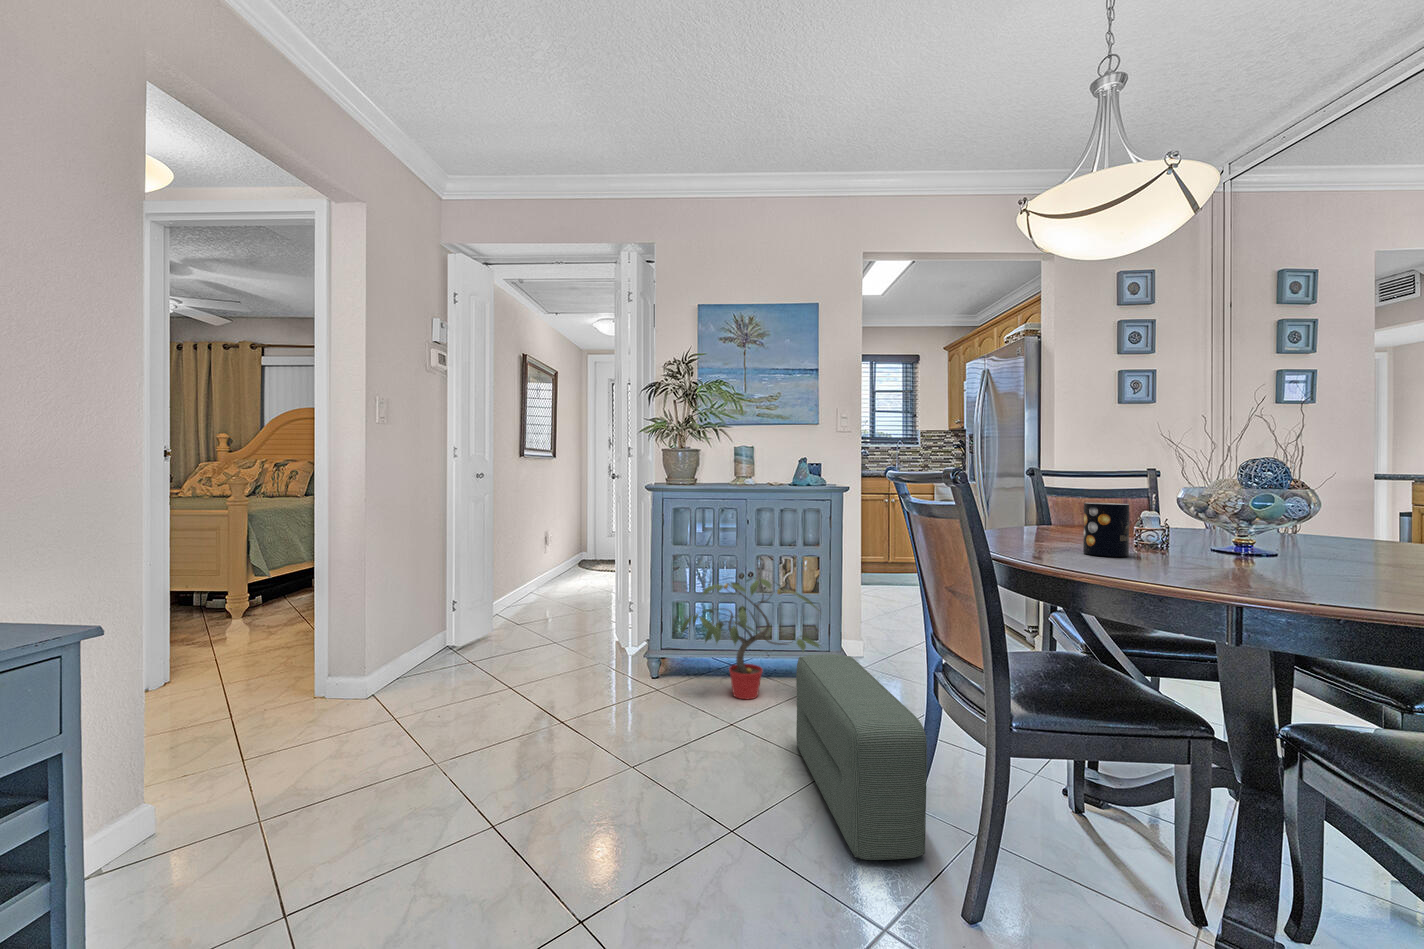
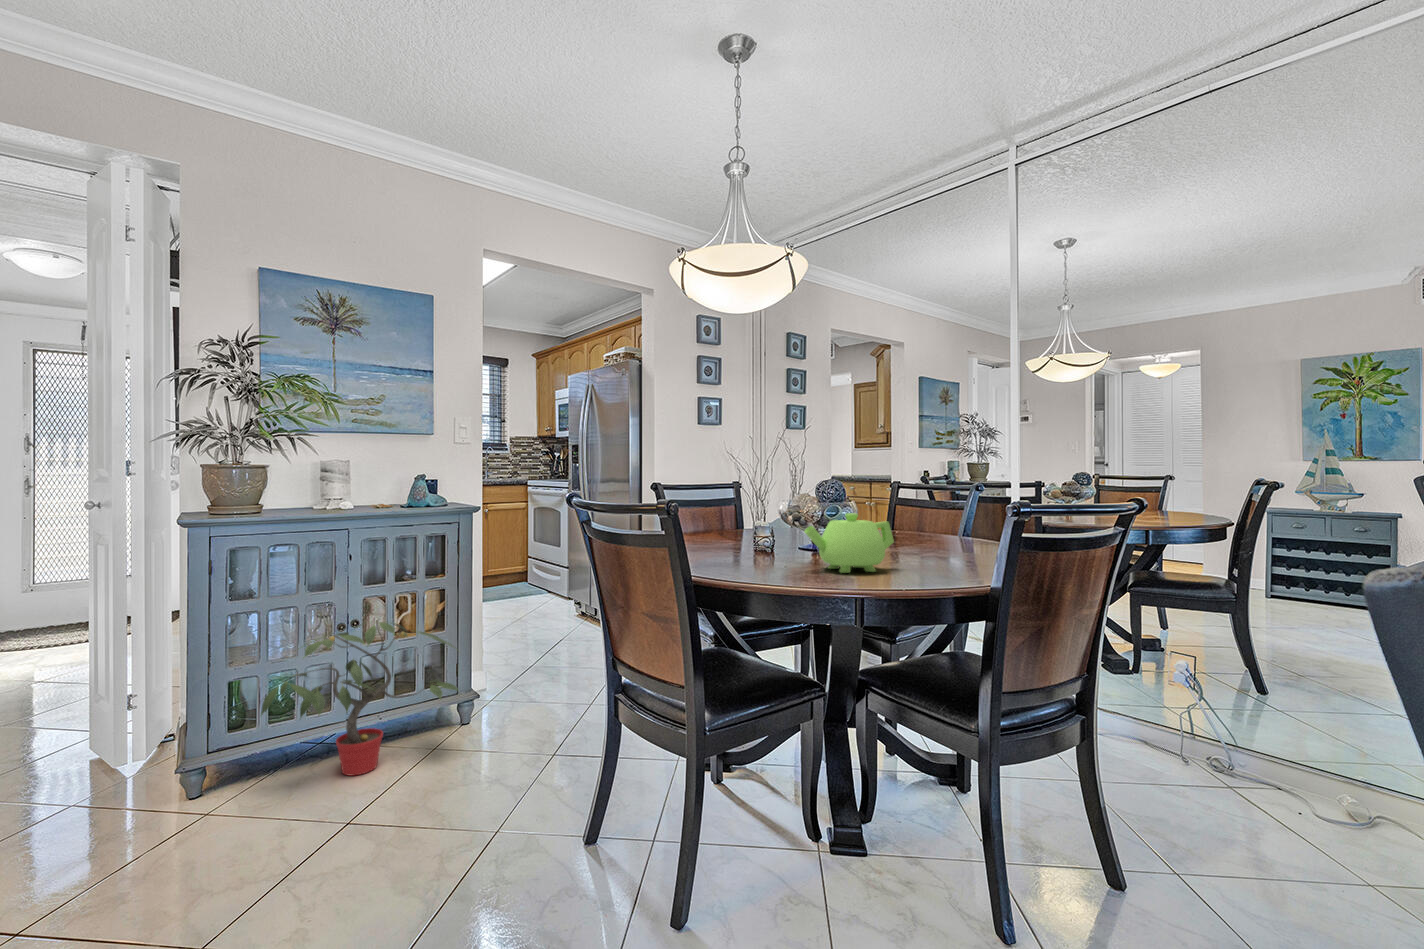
teapot: none [1177,496,1350,580] -> present [805,513,894,573]
mug: present [1083,503,1129,557] -> none [733,521,765,565]
pouf: present [796,654,927,860] -> none [448,693,620,906]

